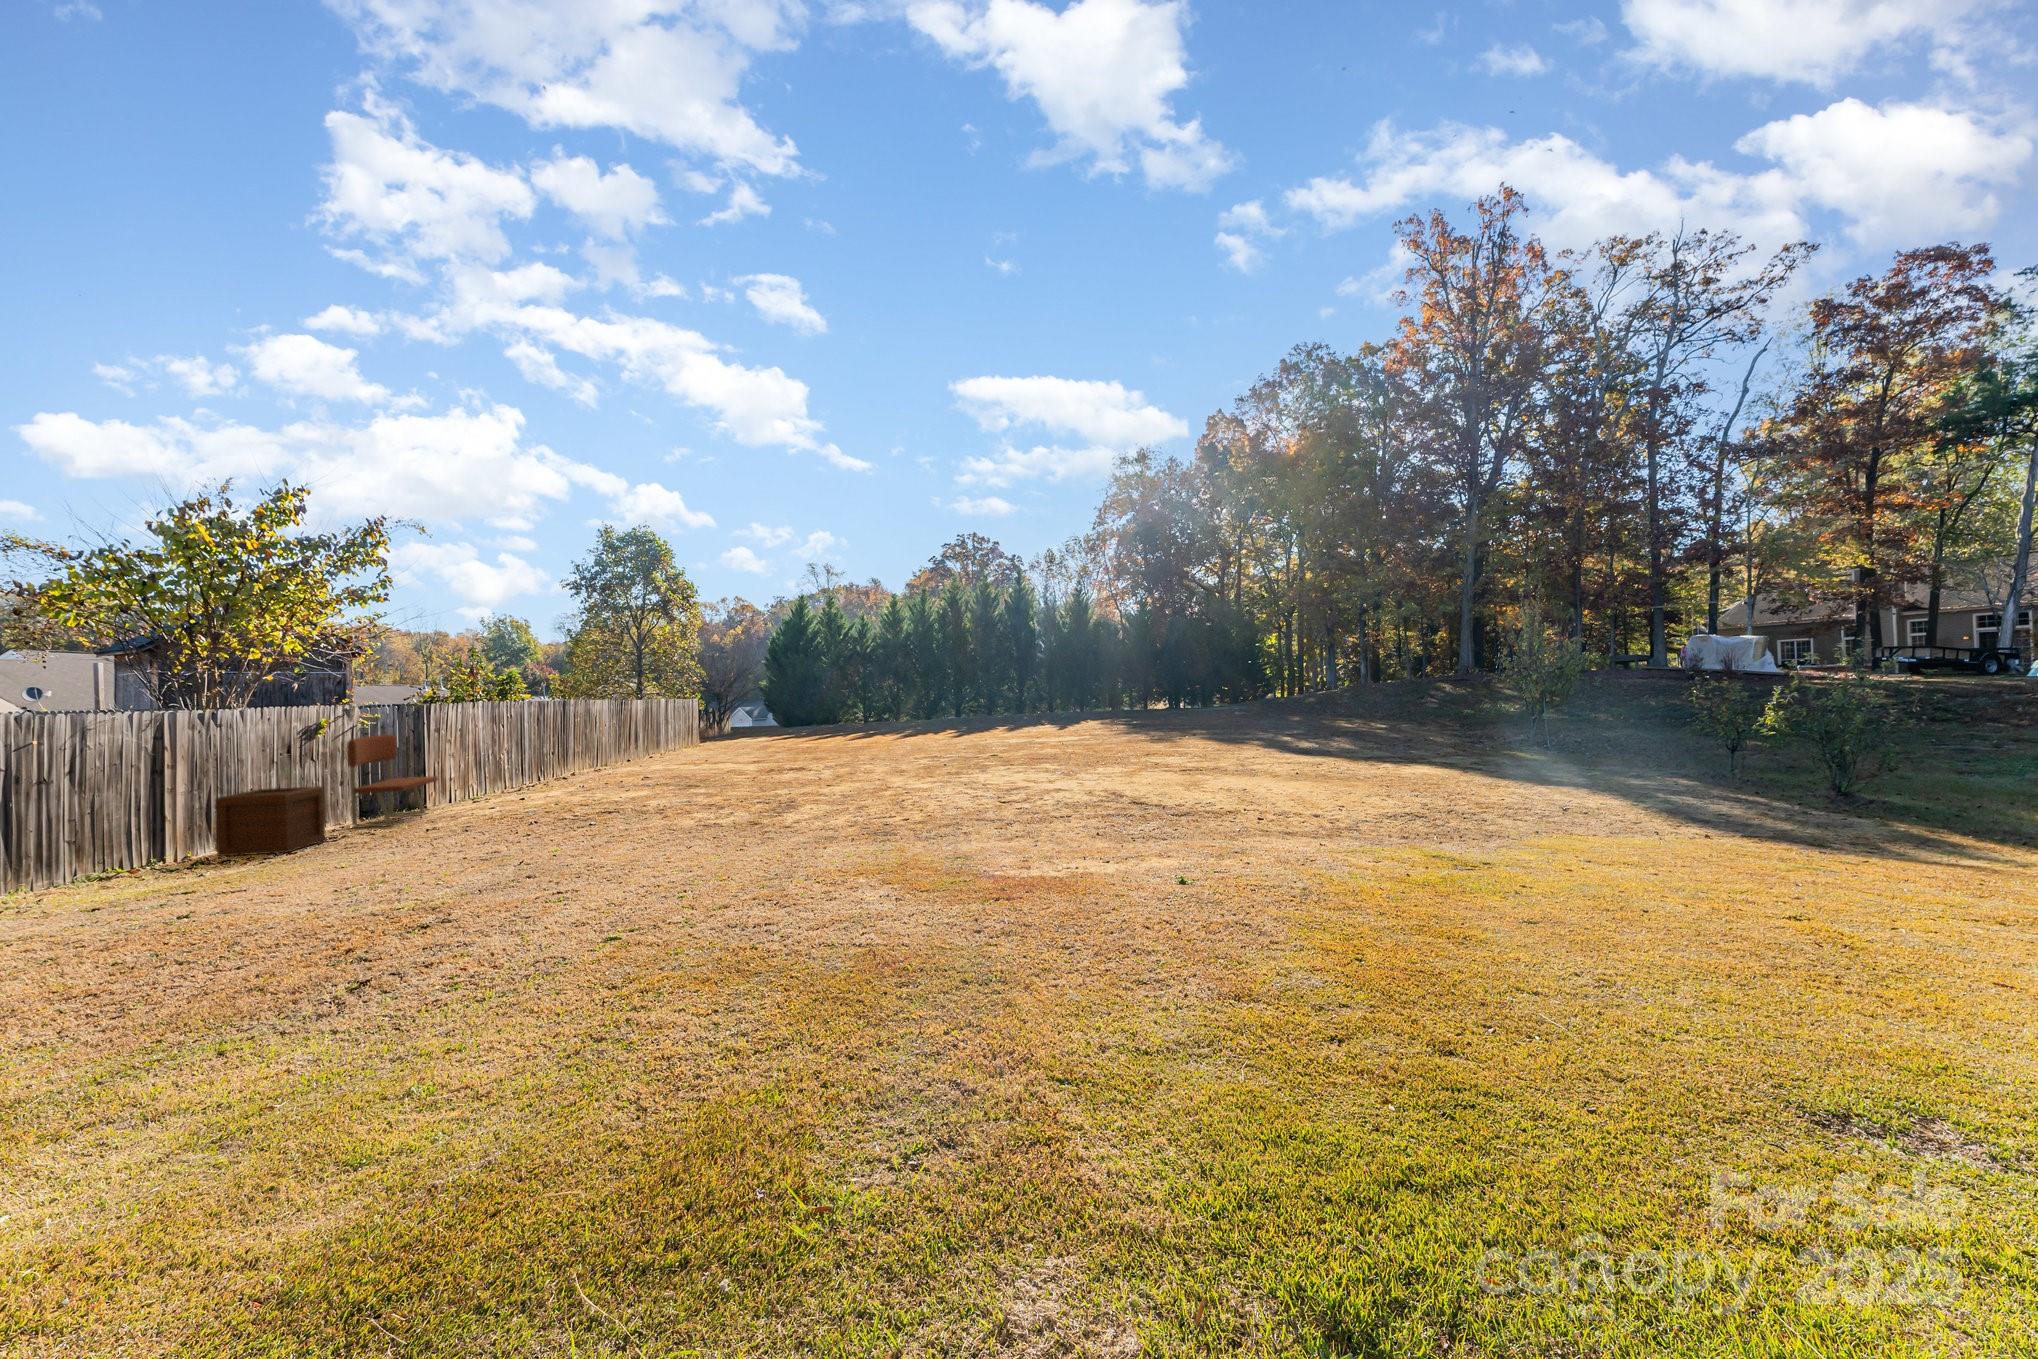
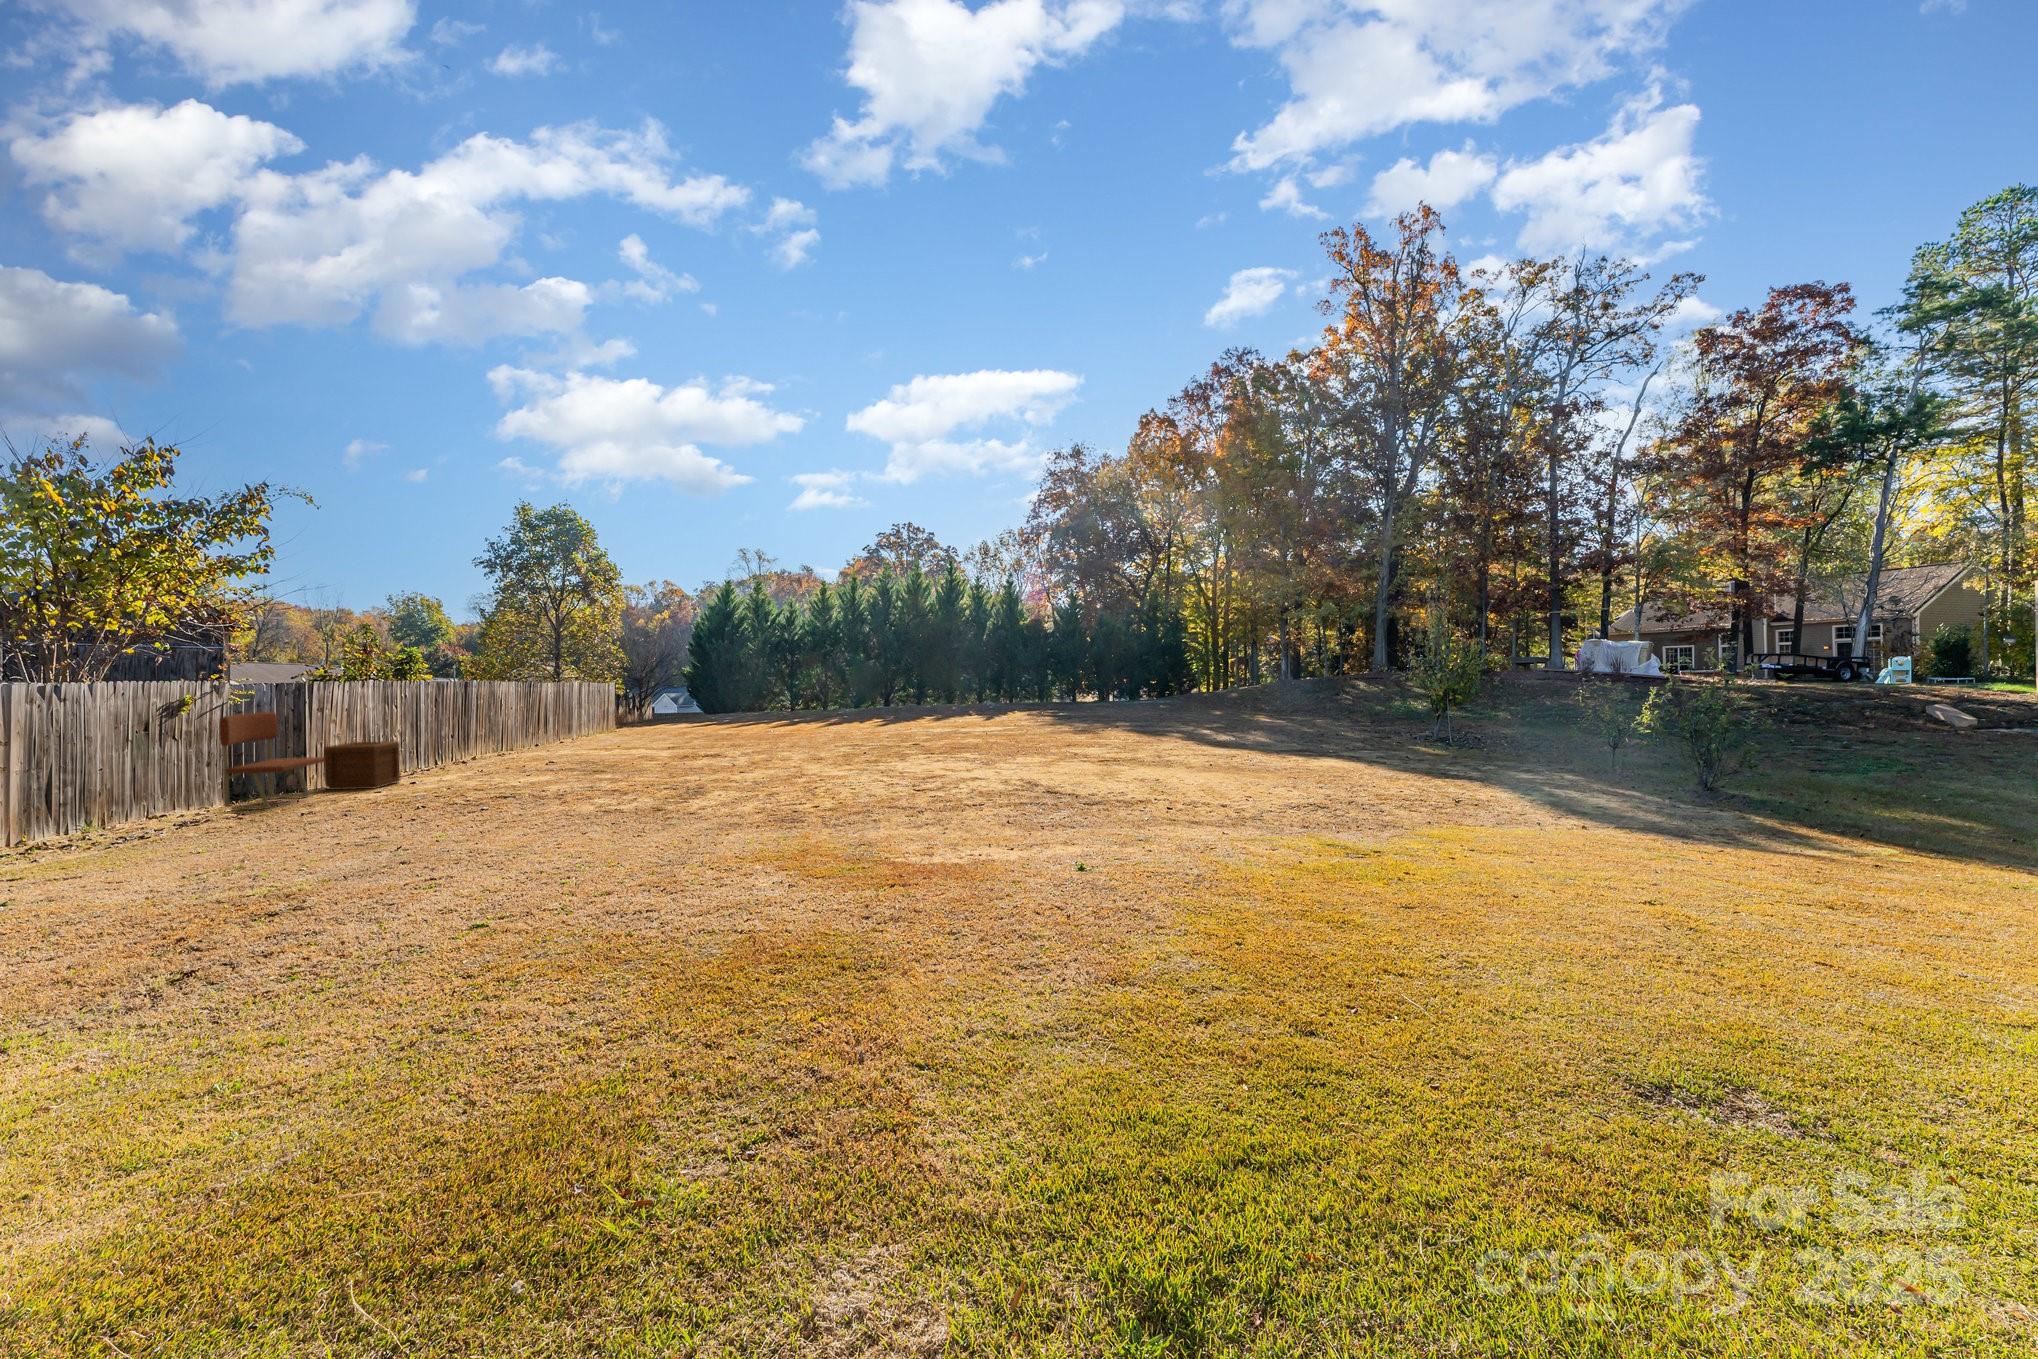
wooden crate: present [215,786,326,856] -> present [324,741,400,790]

